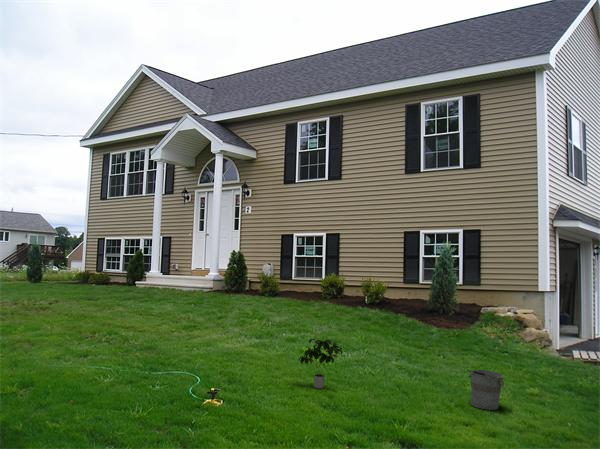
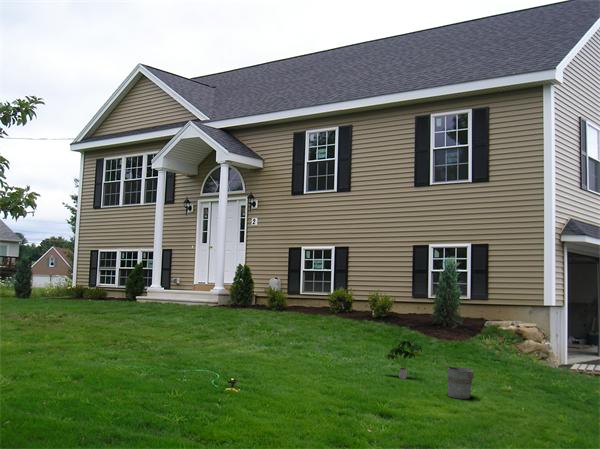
potted plant: present [299,339,342,388] -> present [386,340,422,379]

